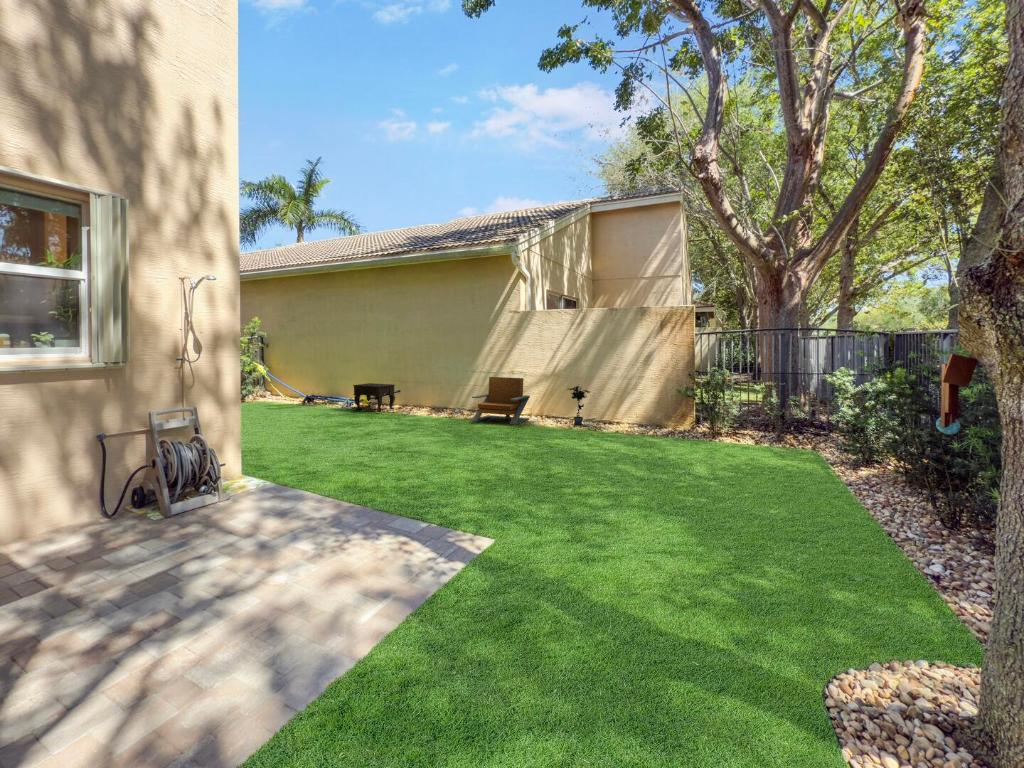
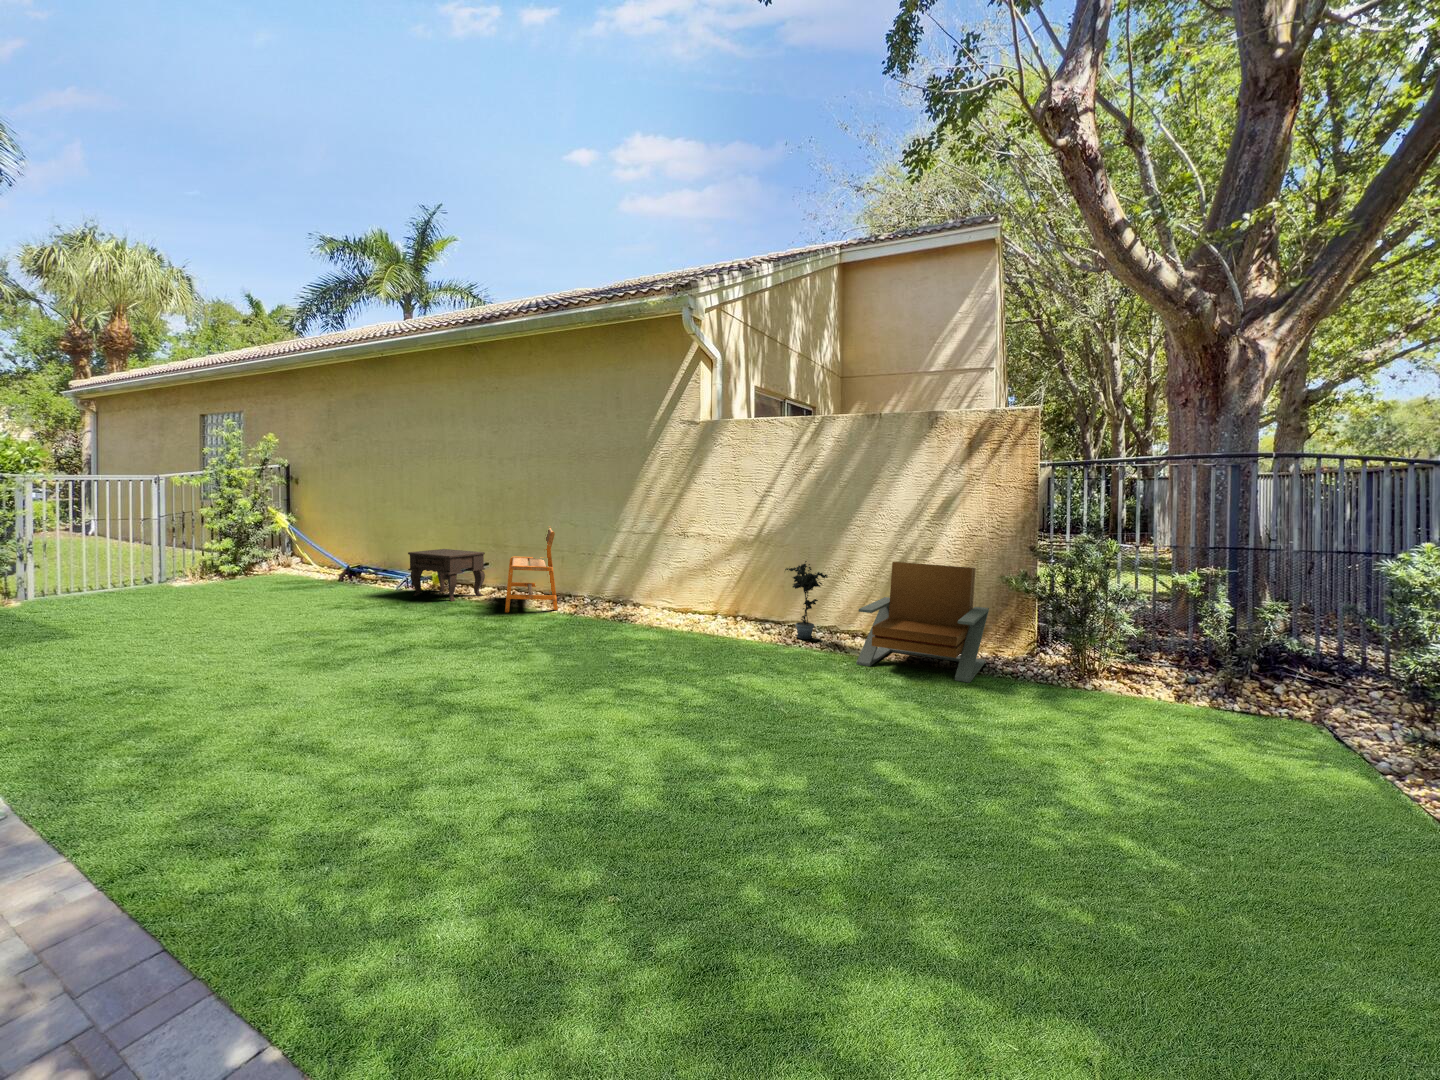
bench: none [408,370,442,416] -> present [505,528,558,612]
lounge chair: present [472,377,530,425] -> present [856,562,989,683]

